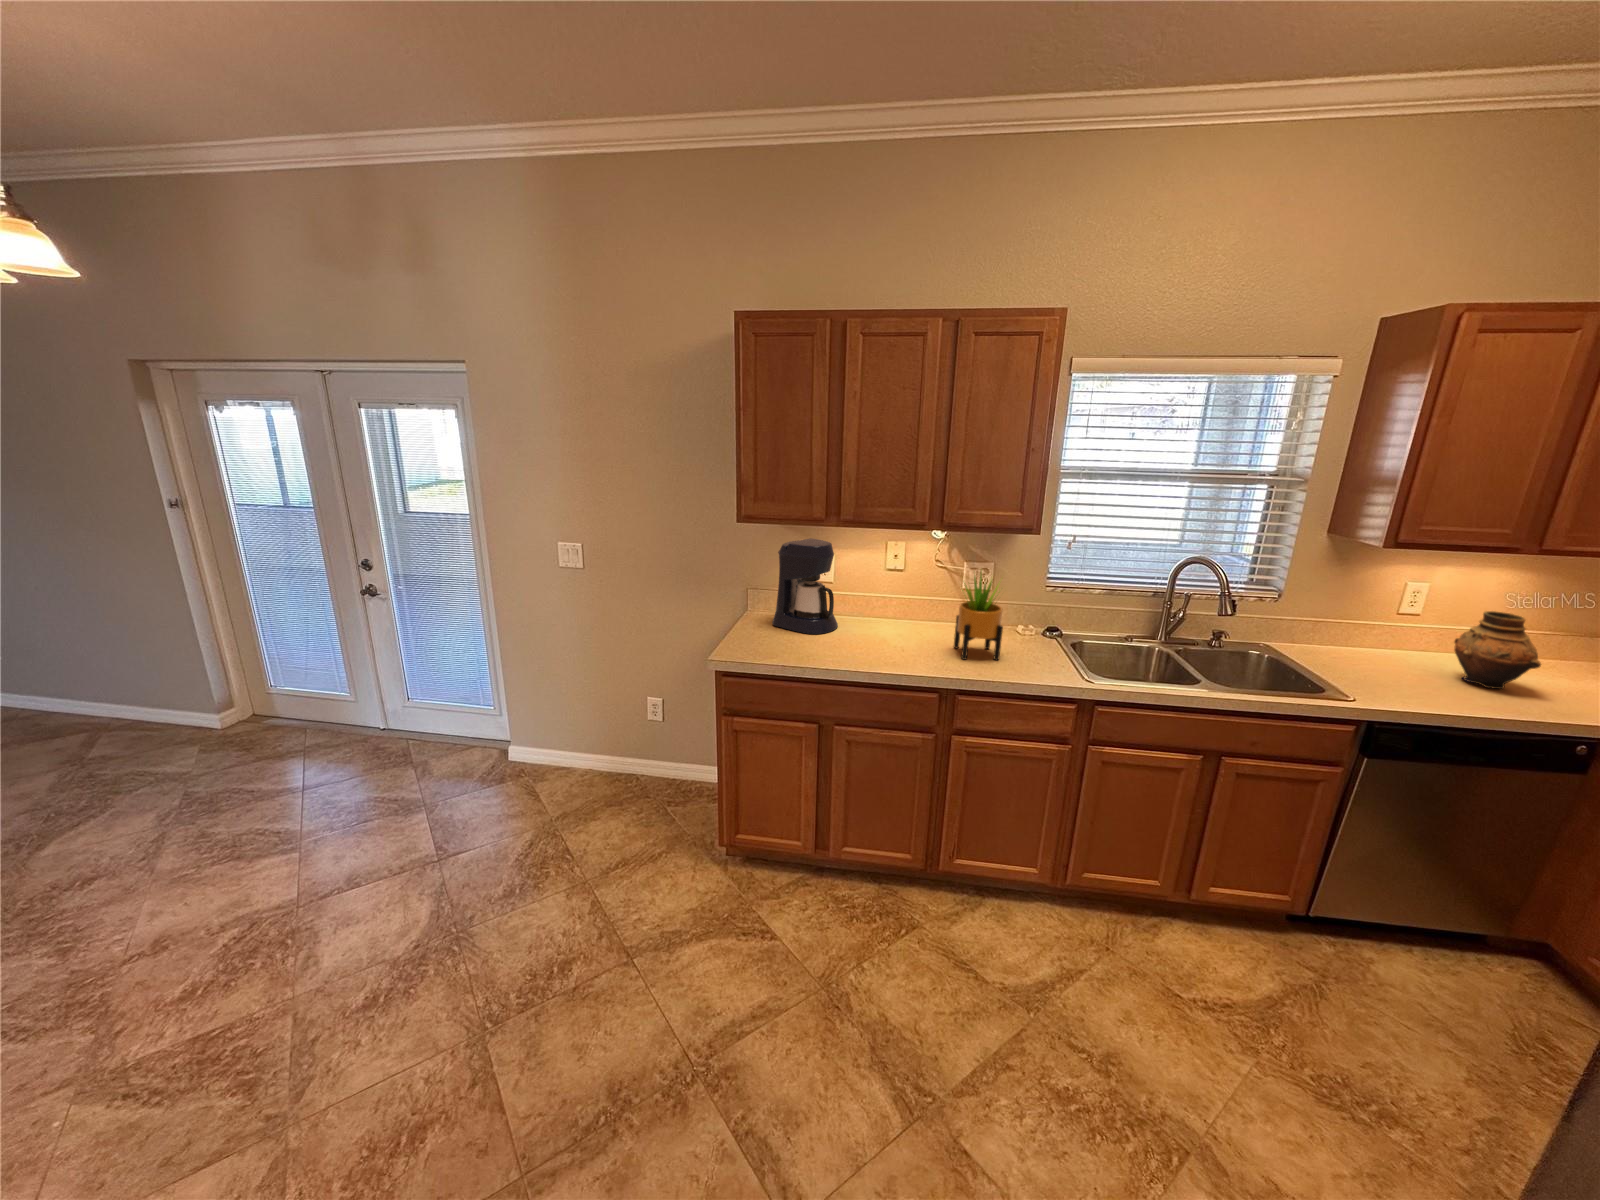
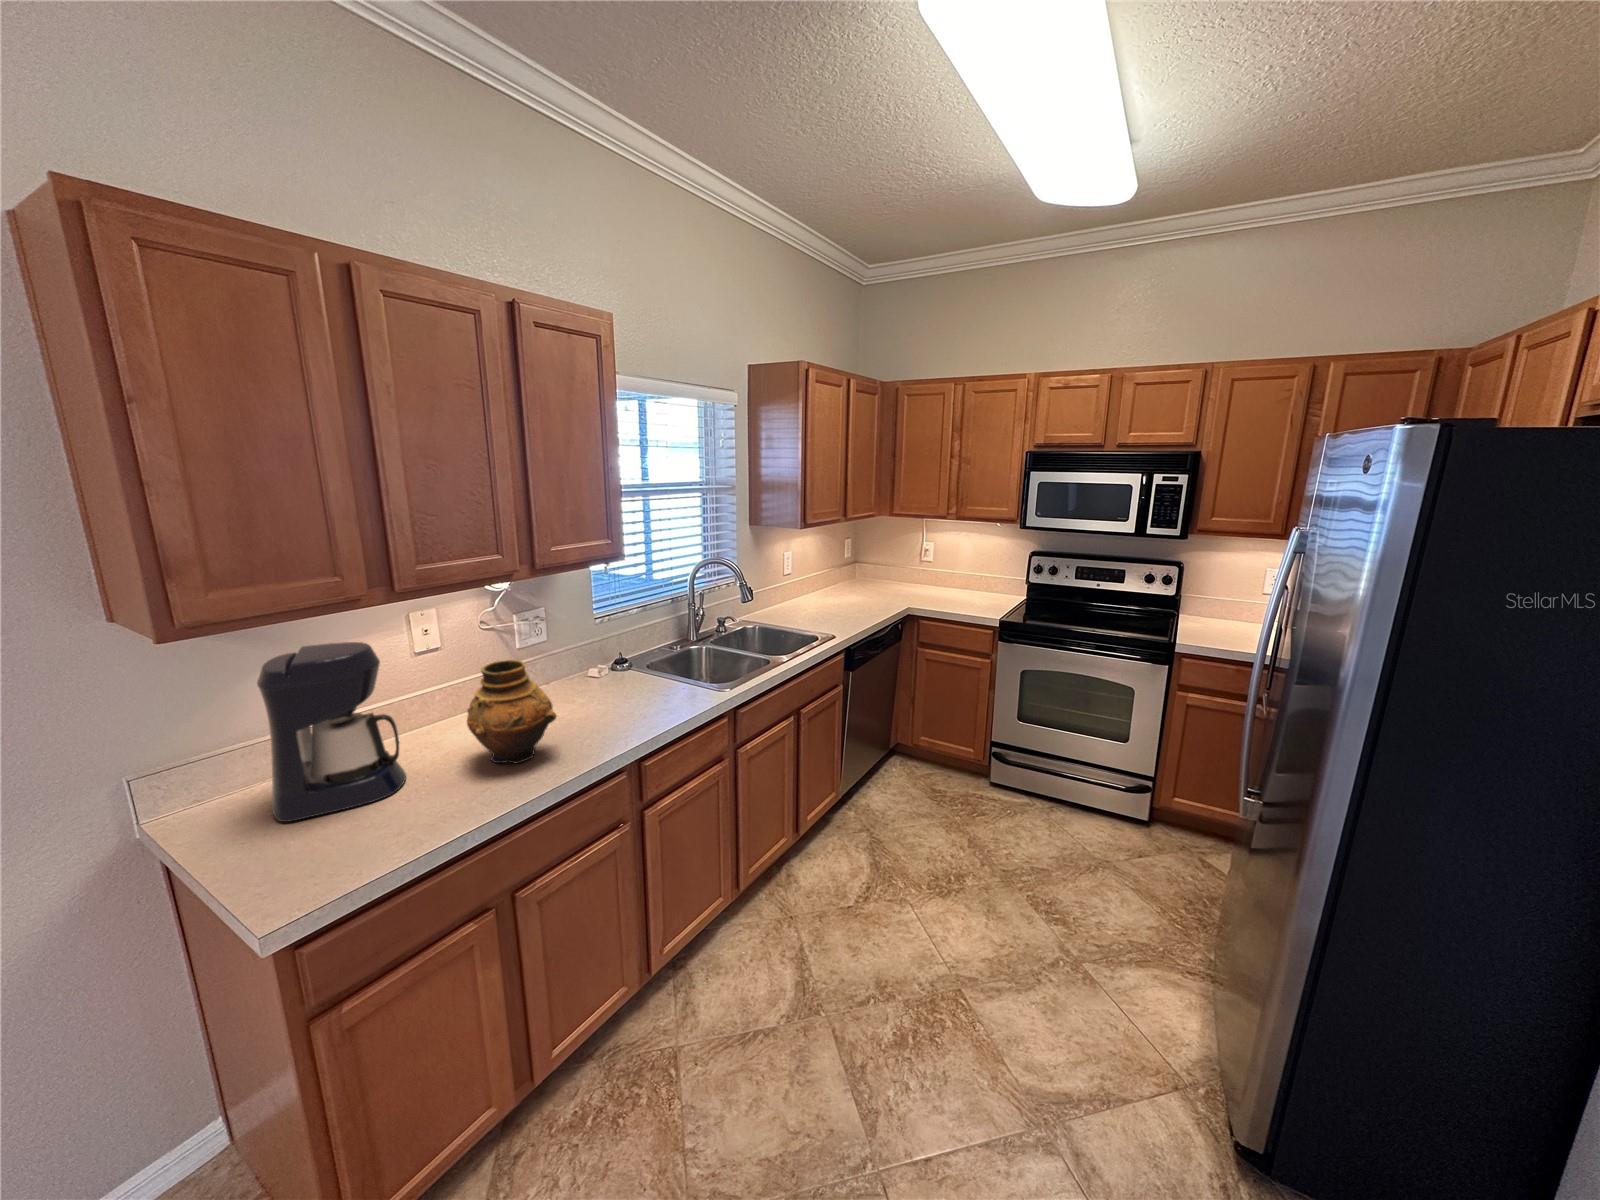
potted plant: present [954,575,1003,660] -> none [580,613,645,725]
vase: present [1455,611,1541,689] -> present [467,660,556,763]

